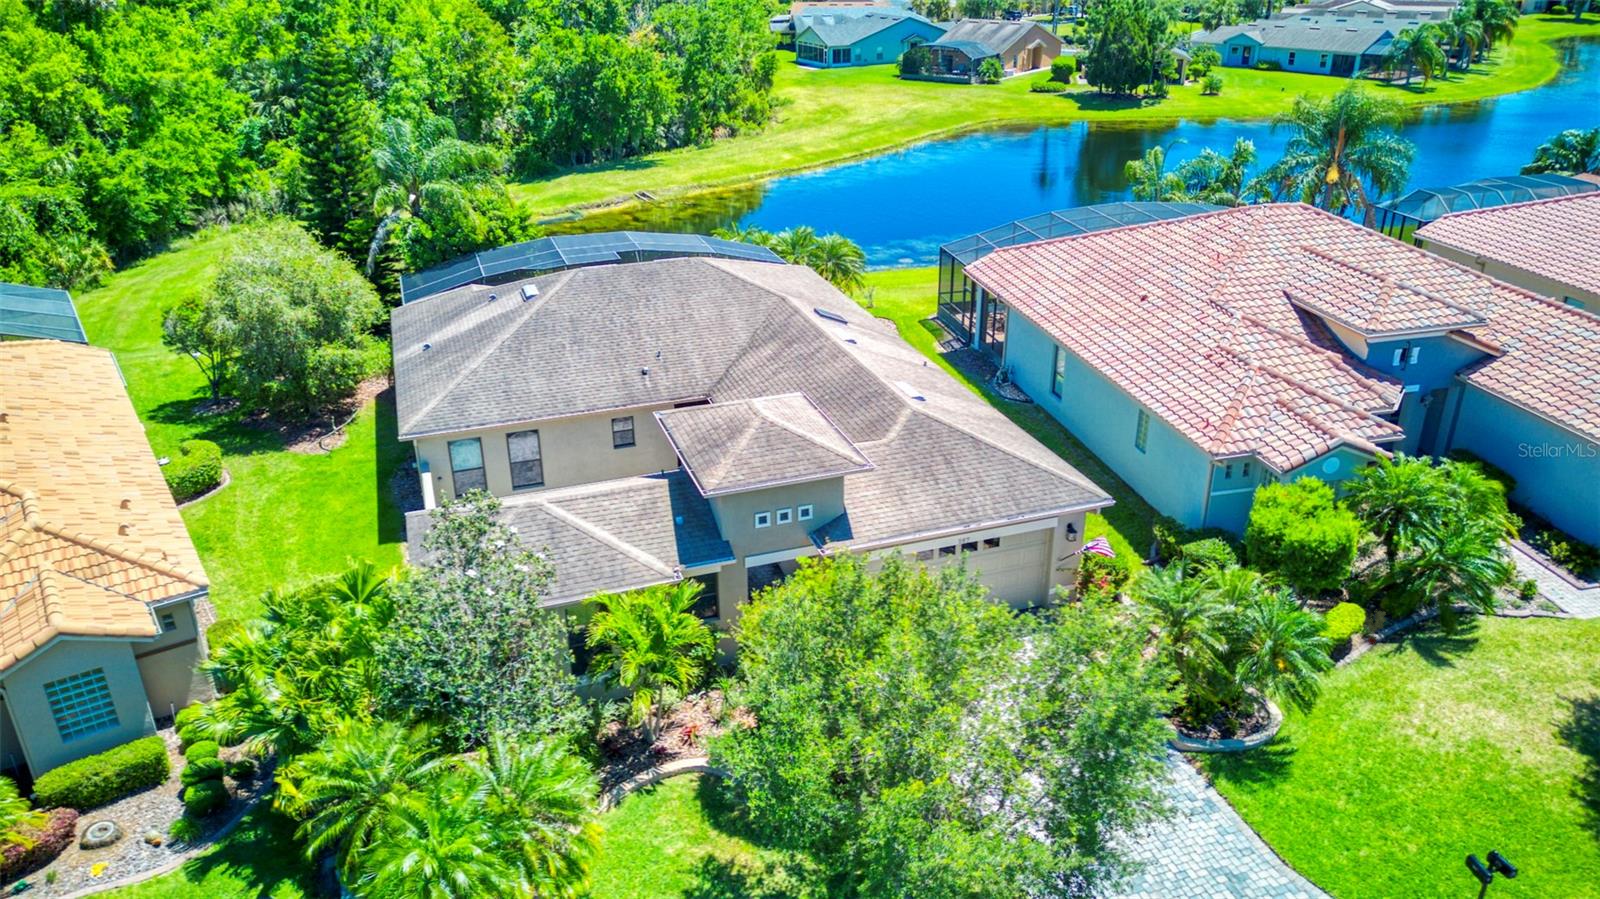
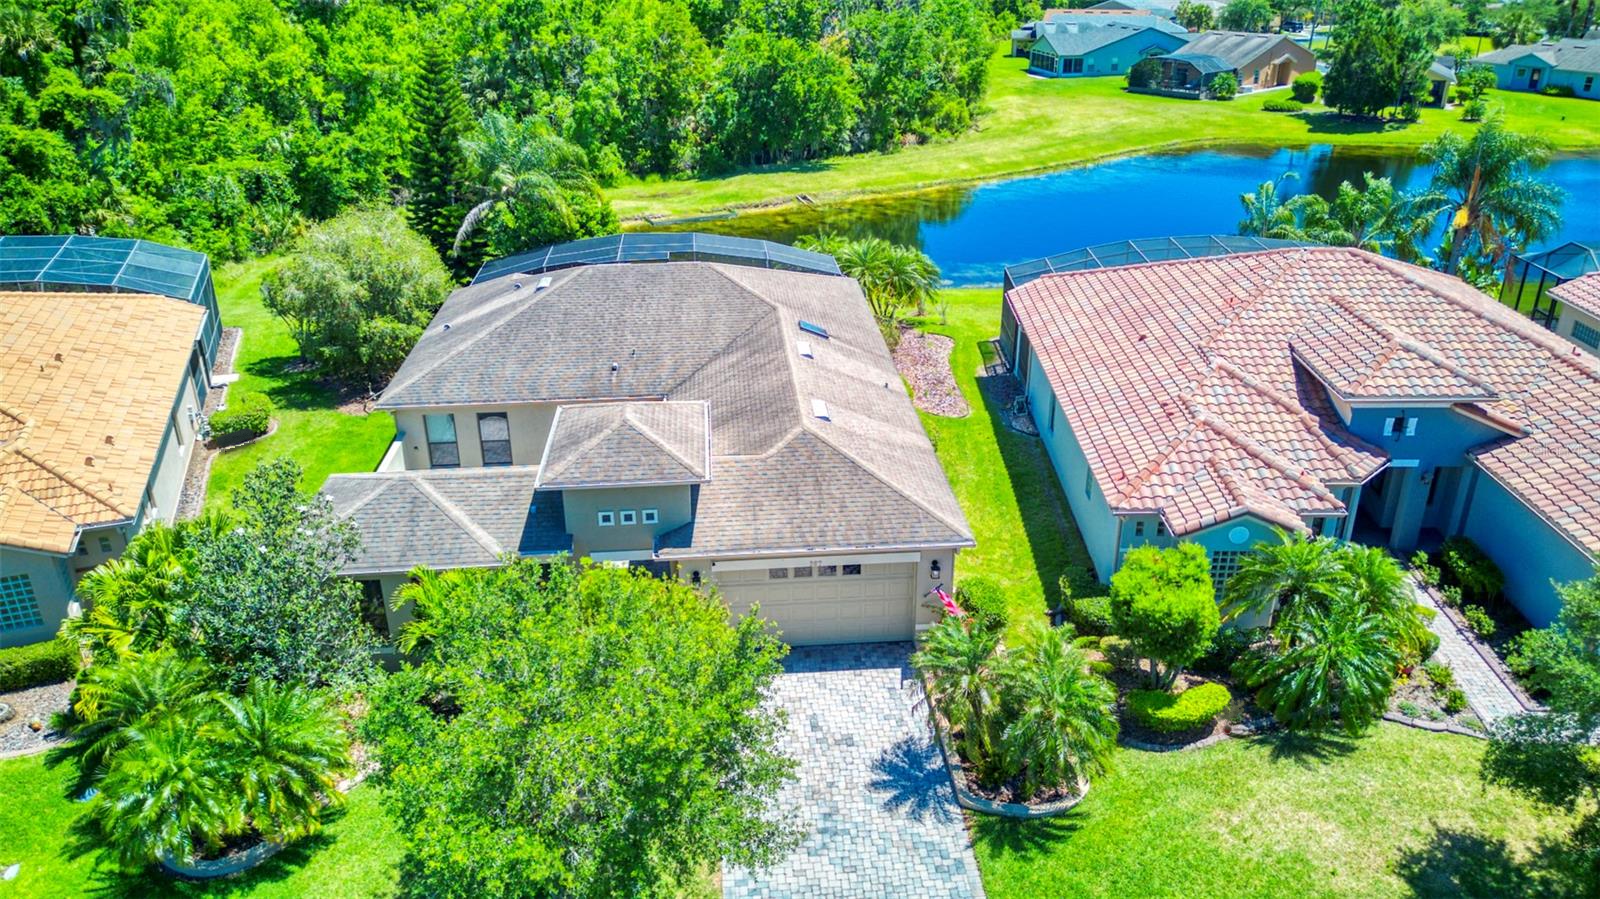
bench: none [186,475,229,506] -> present [216,428,255,452]

